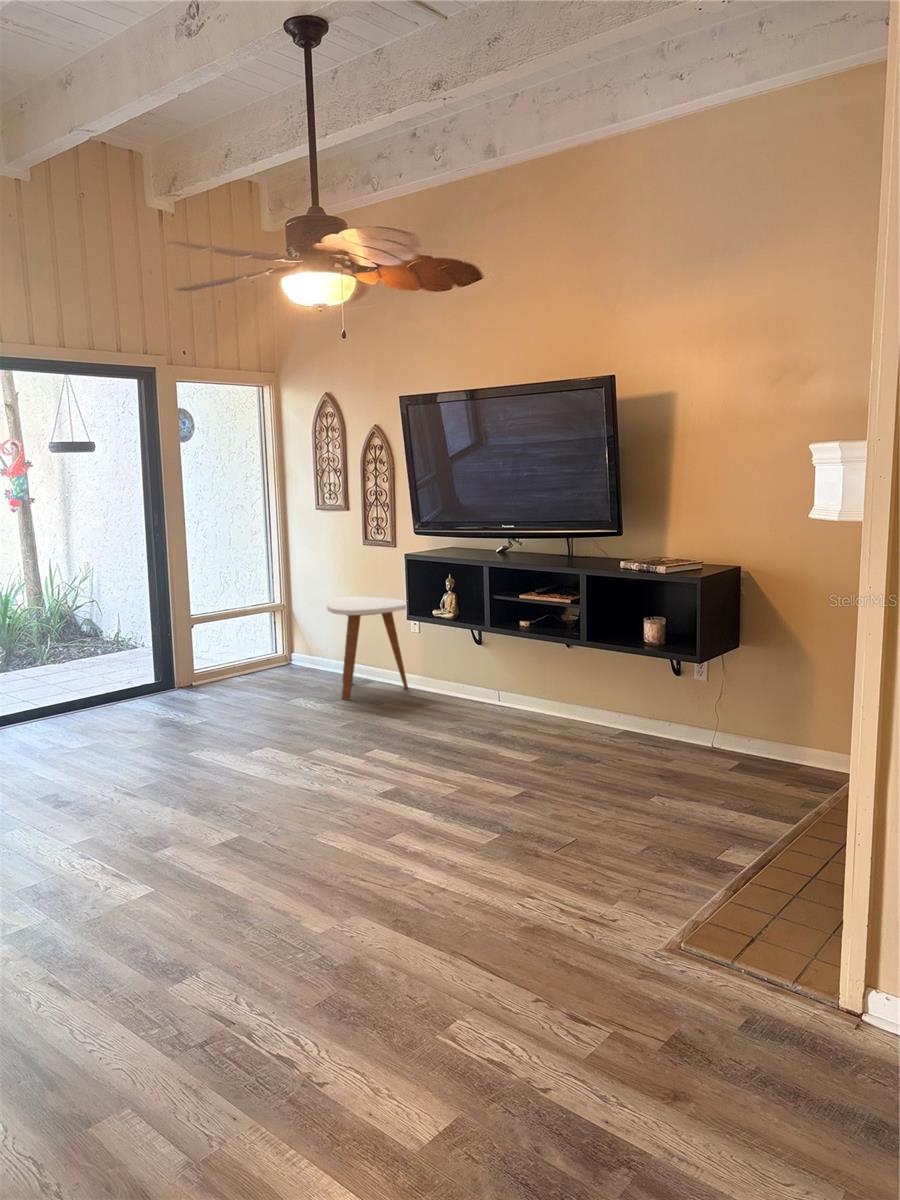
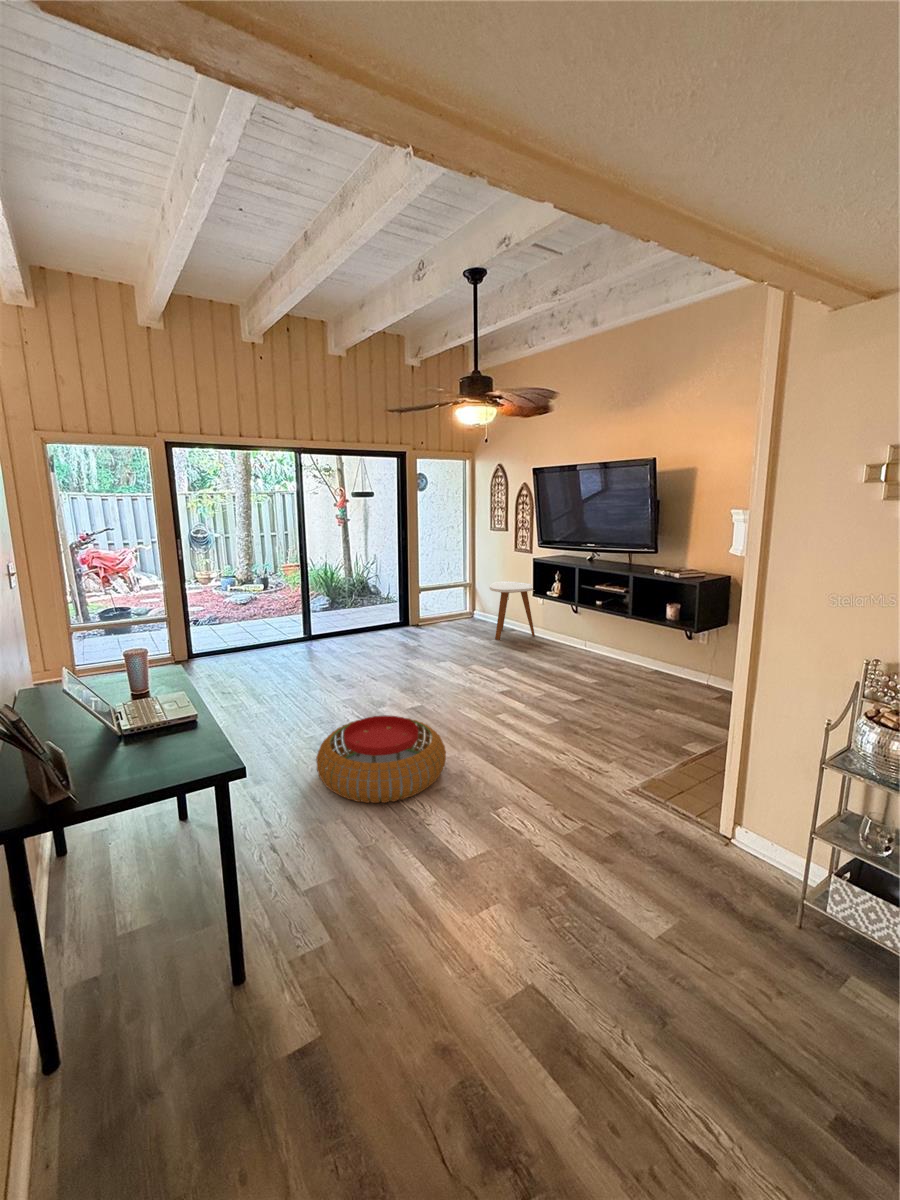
pouf: none [43,865,325,1065] -> present [316,715,446,803]

